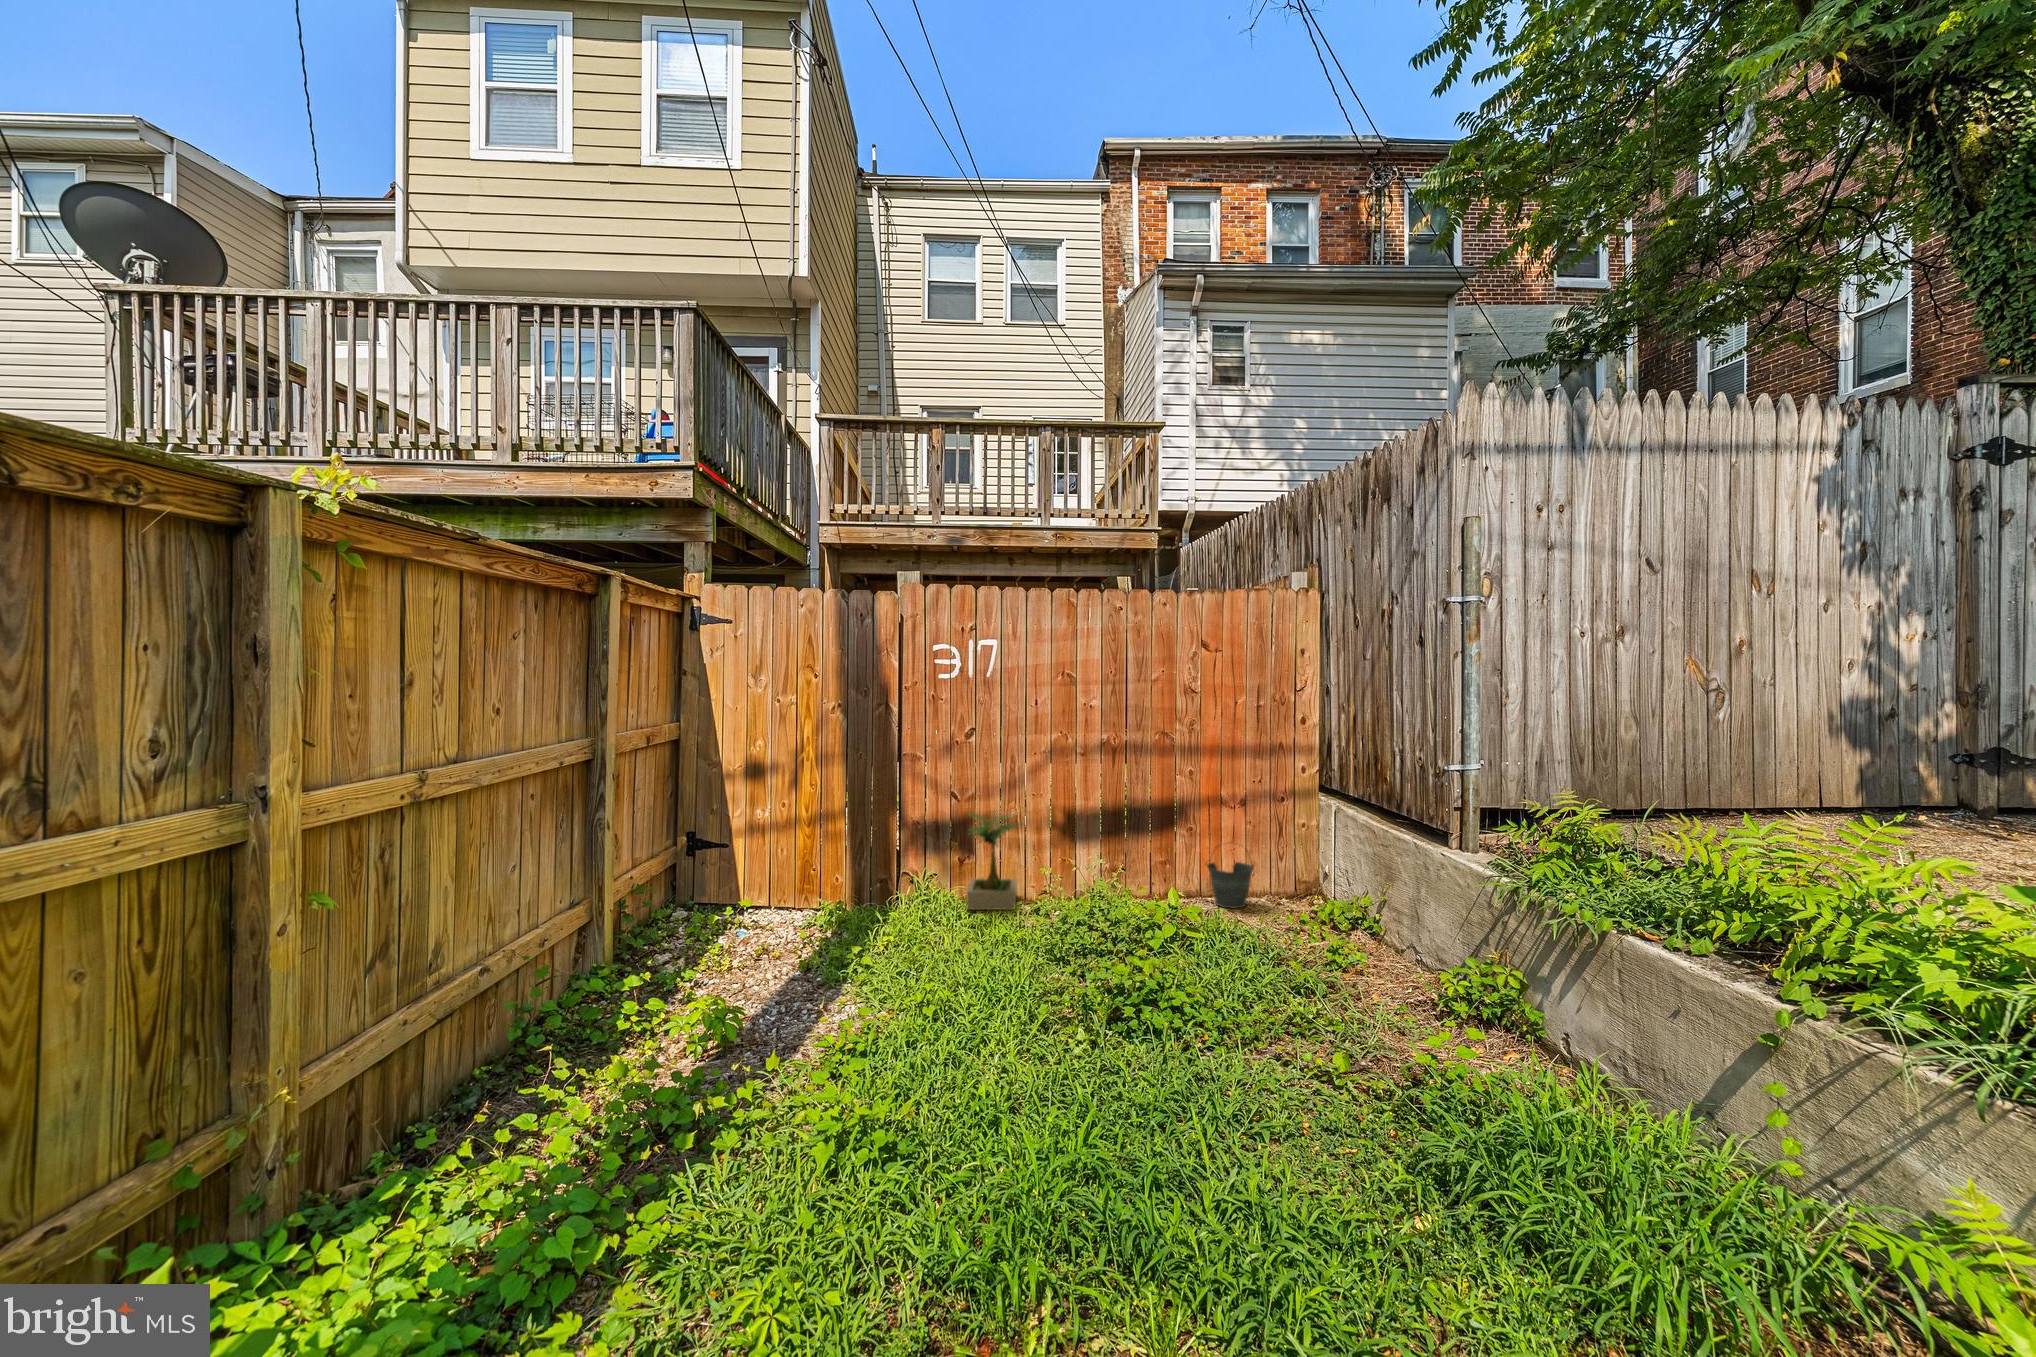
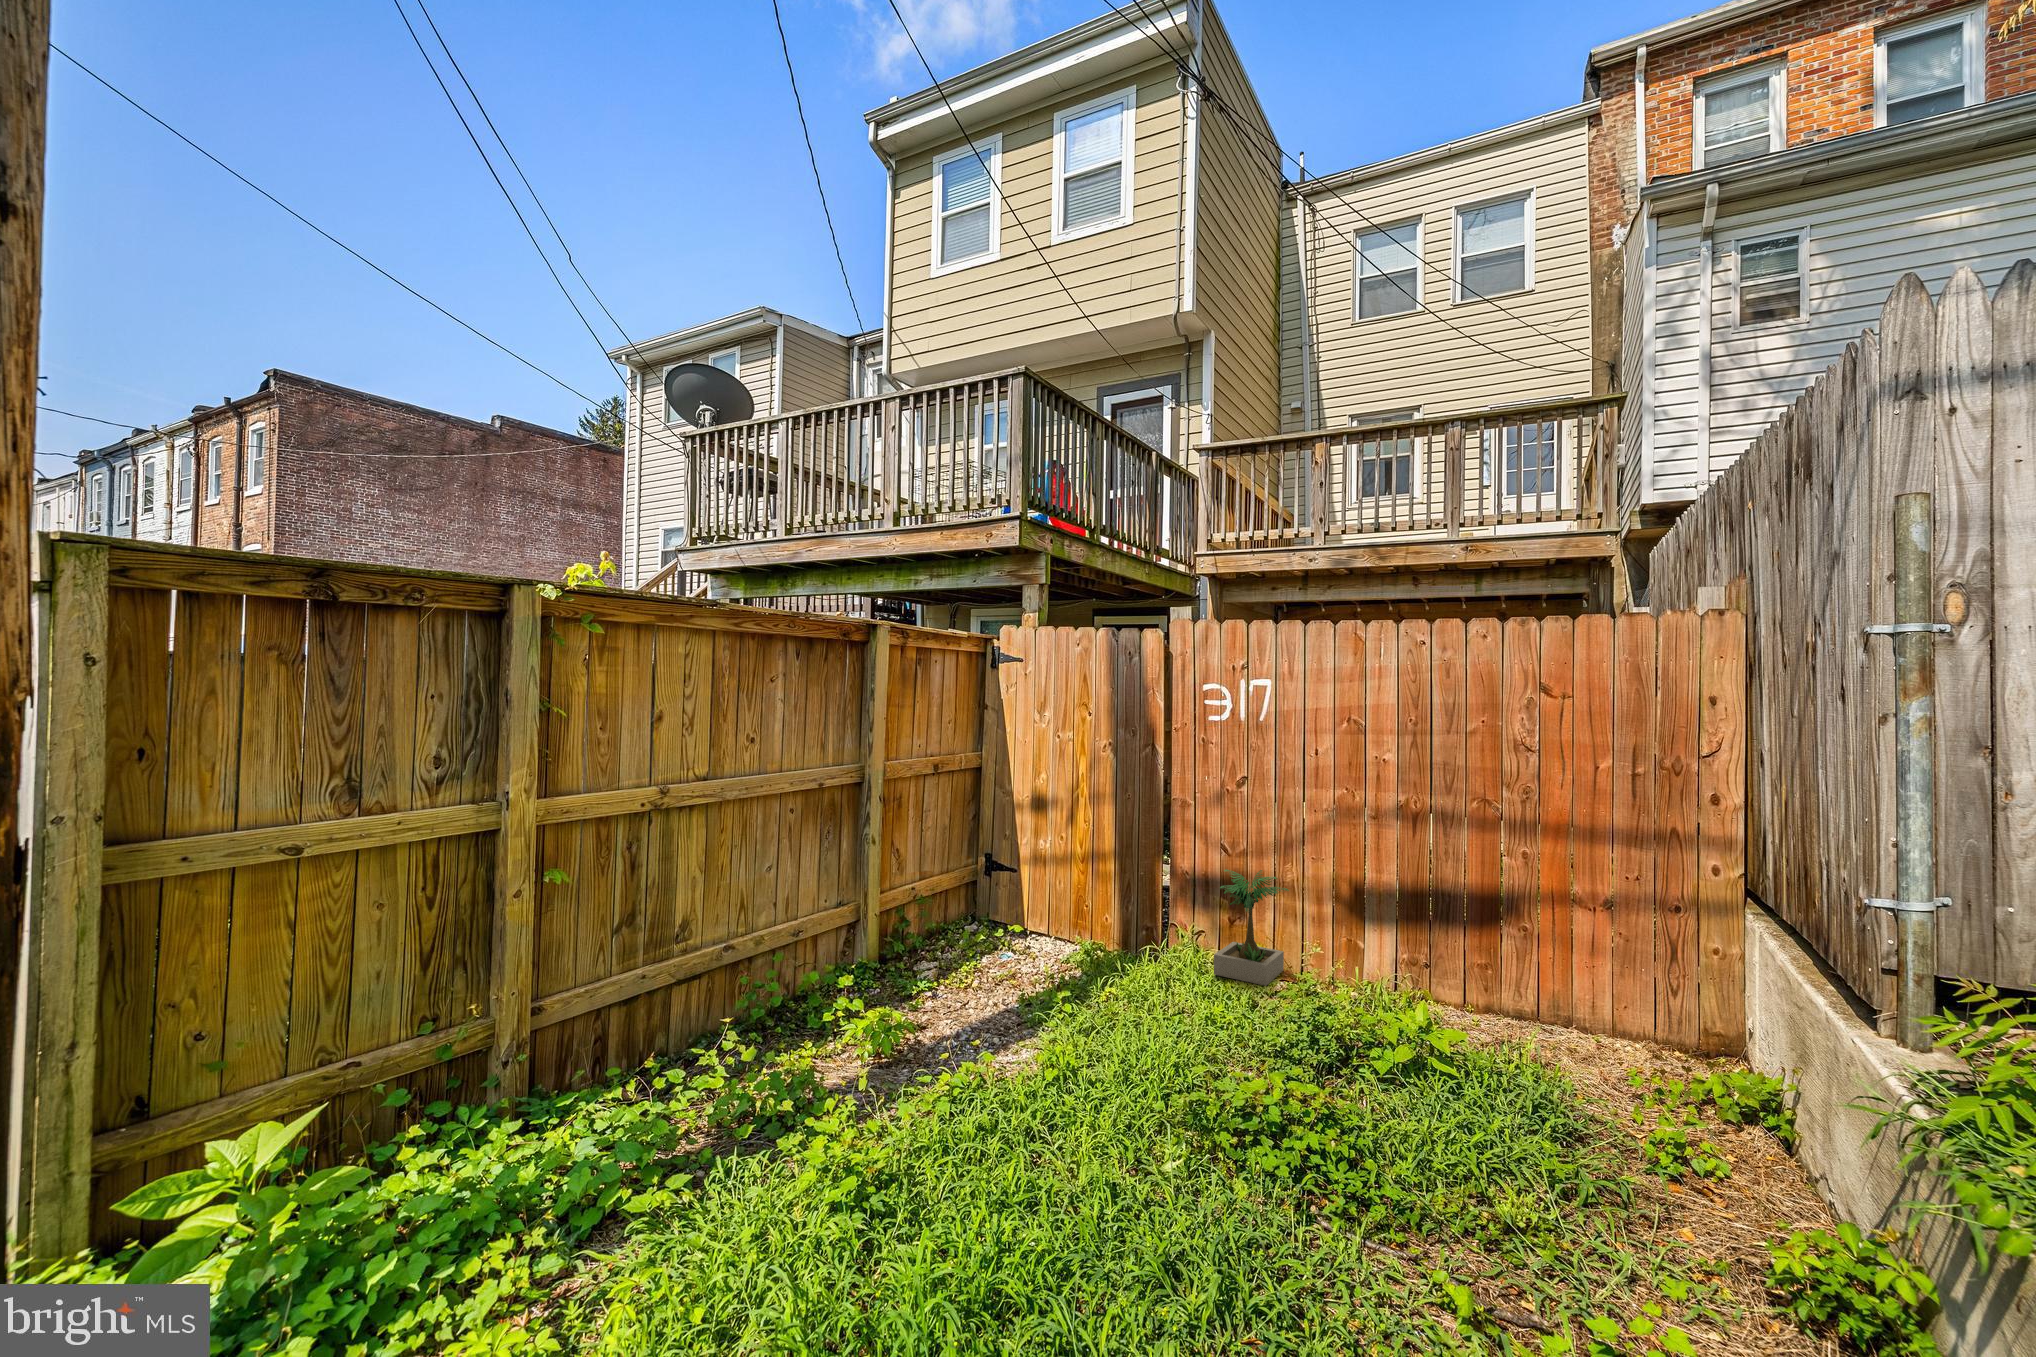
bucket: present [1207,844,1254,908] -> none [1536,957,1616,1050]

